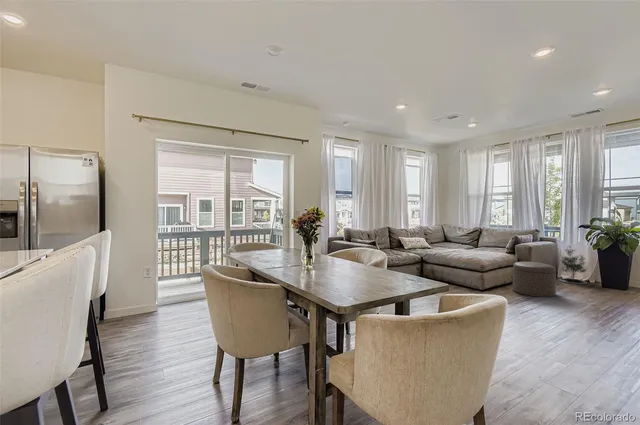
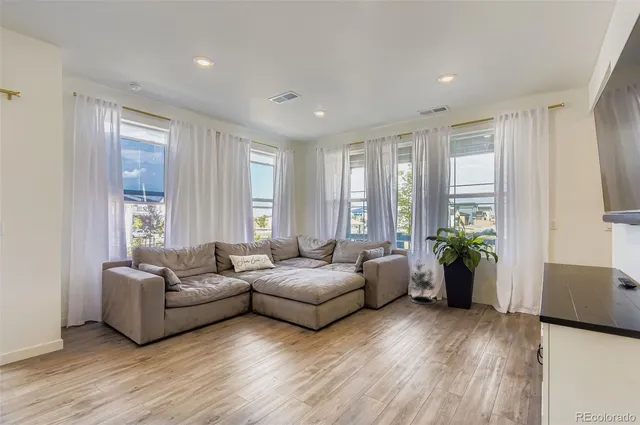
ottoman: present [513,262,556,297] -> none [355,285,401,335]

